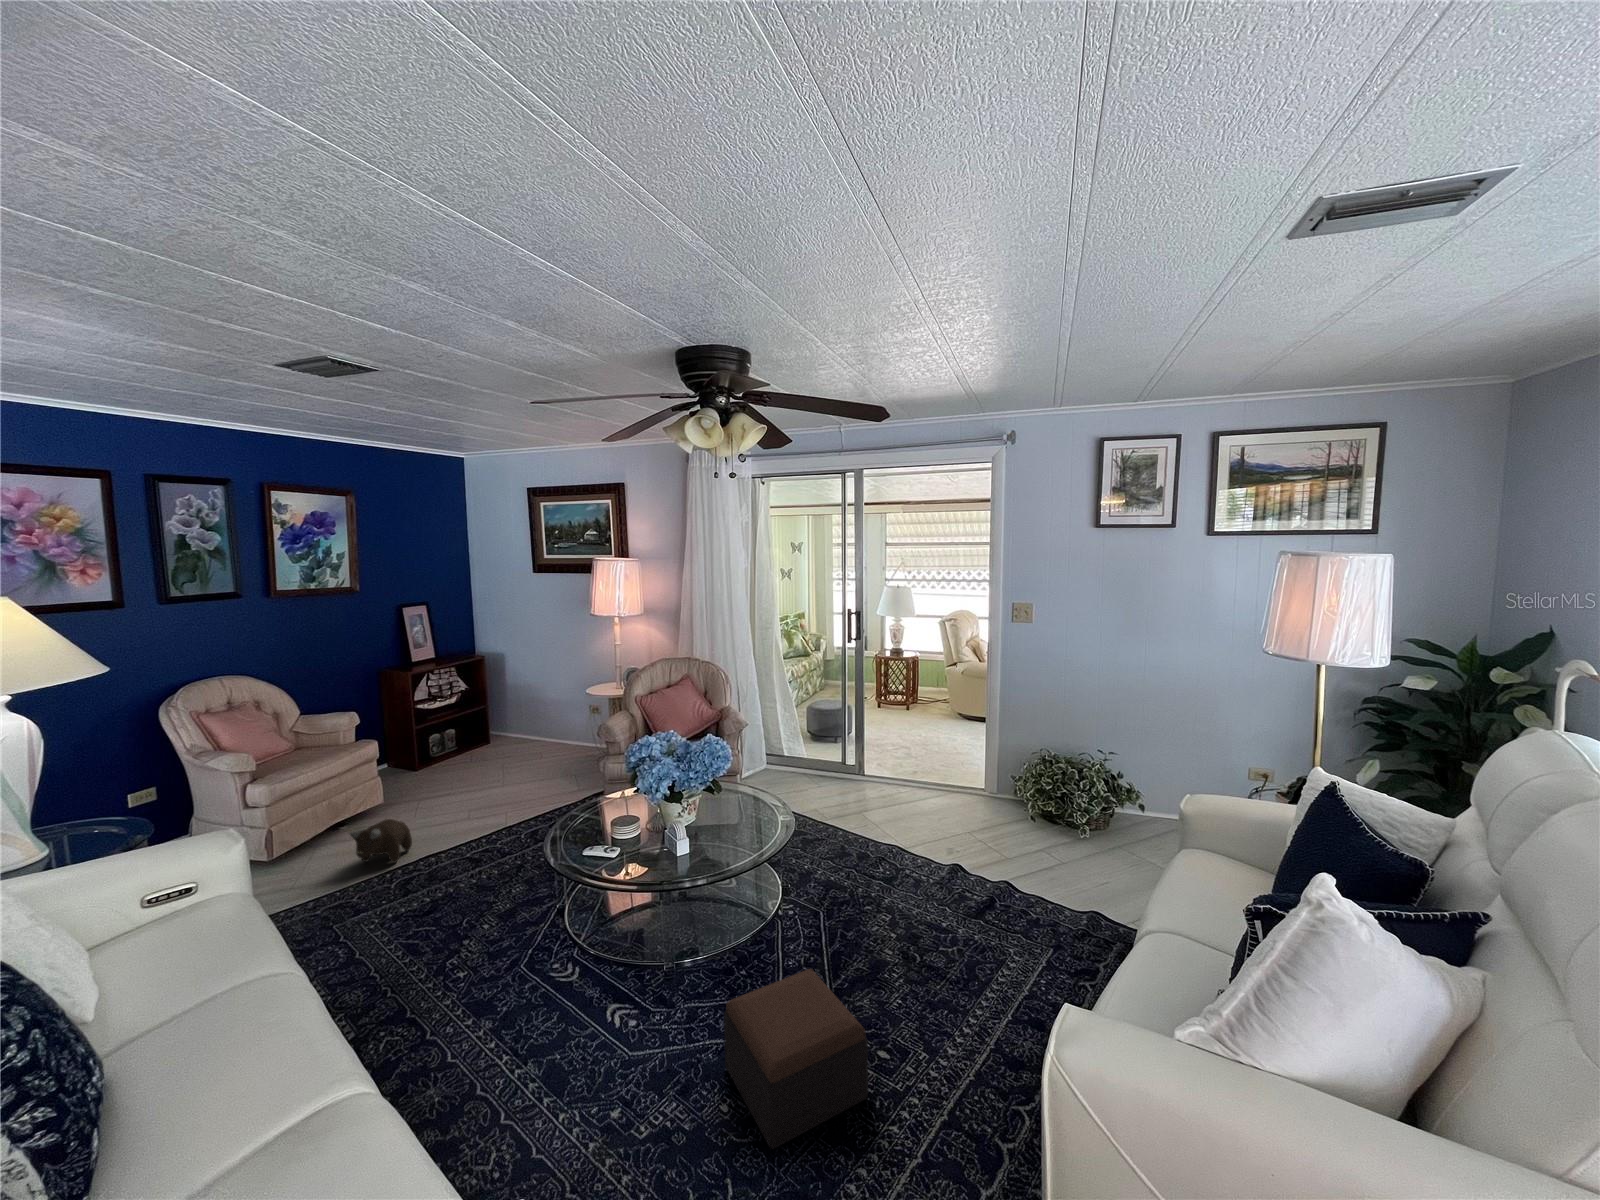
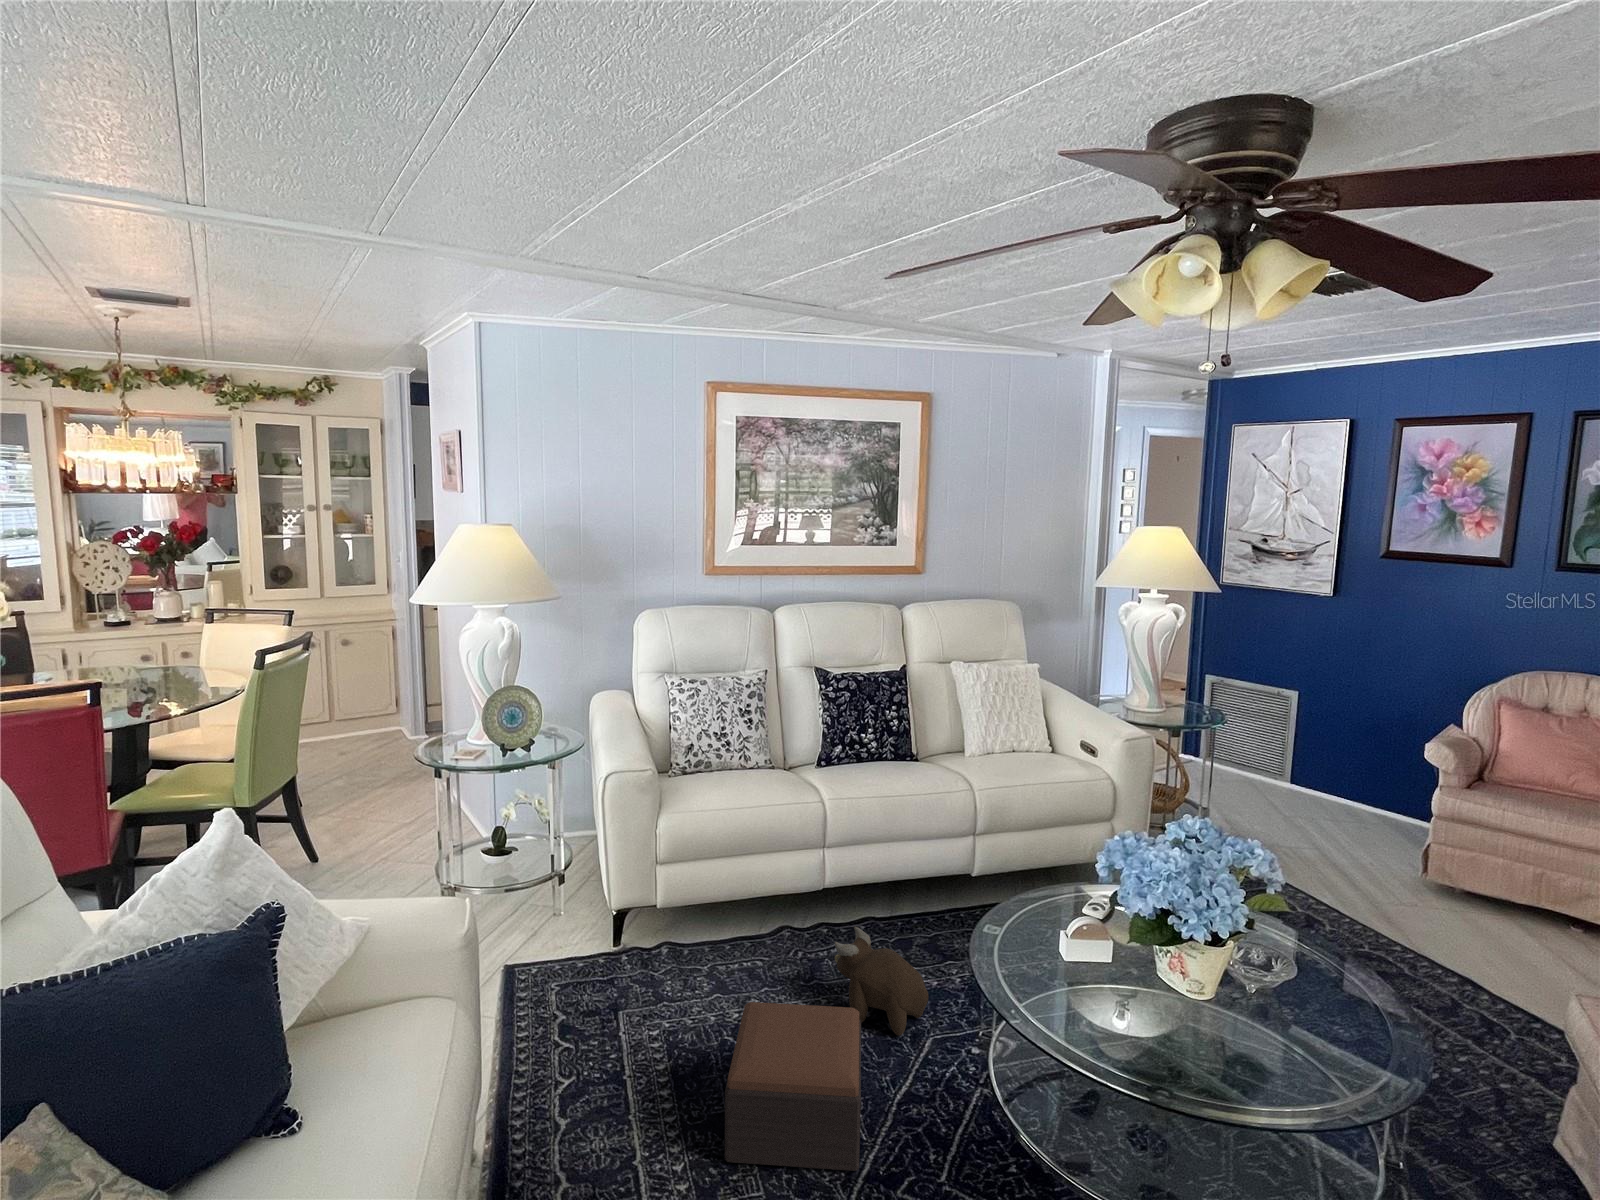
plush toy: present [350,819,412,863] -> present [835,927,928,1036]

